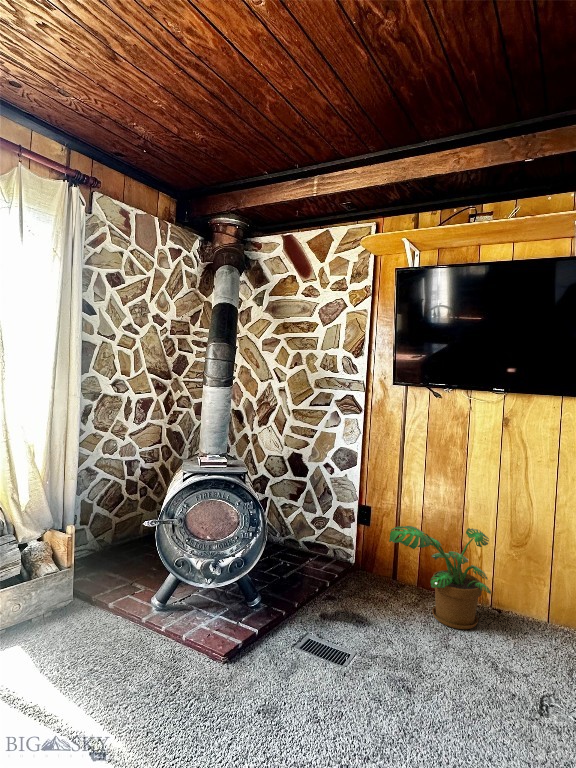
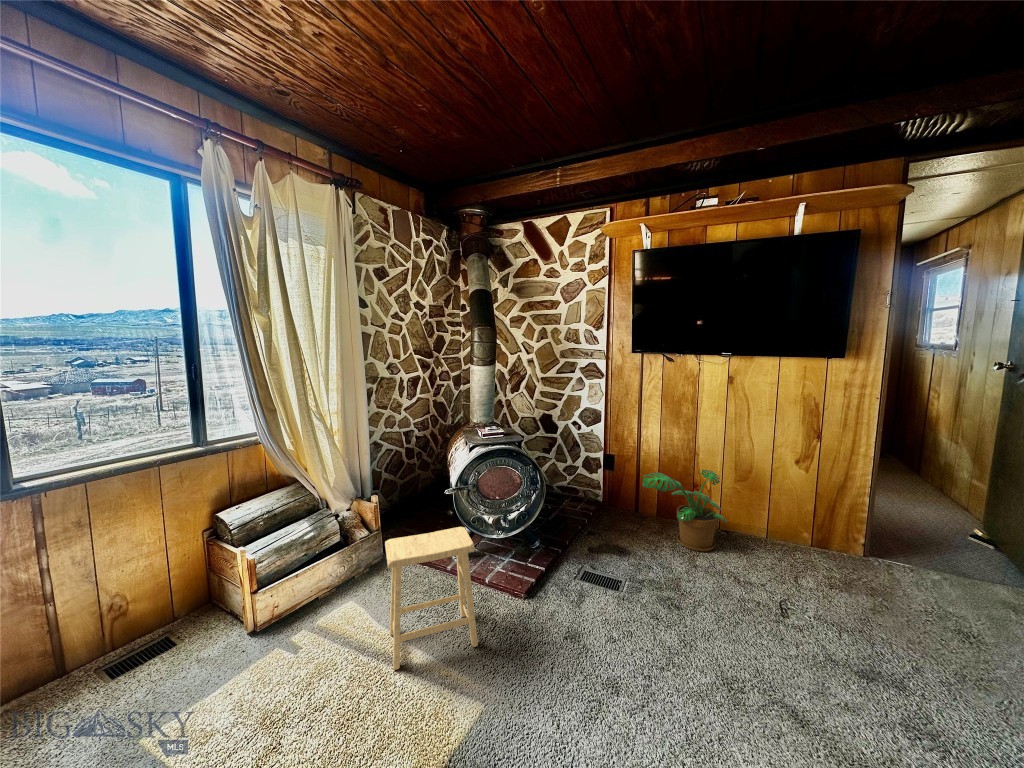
footstool: none [36,562,153,729] -> present [385,527,478,670]

